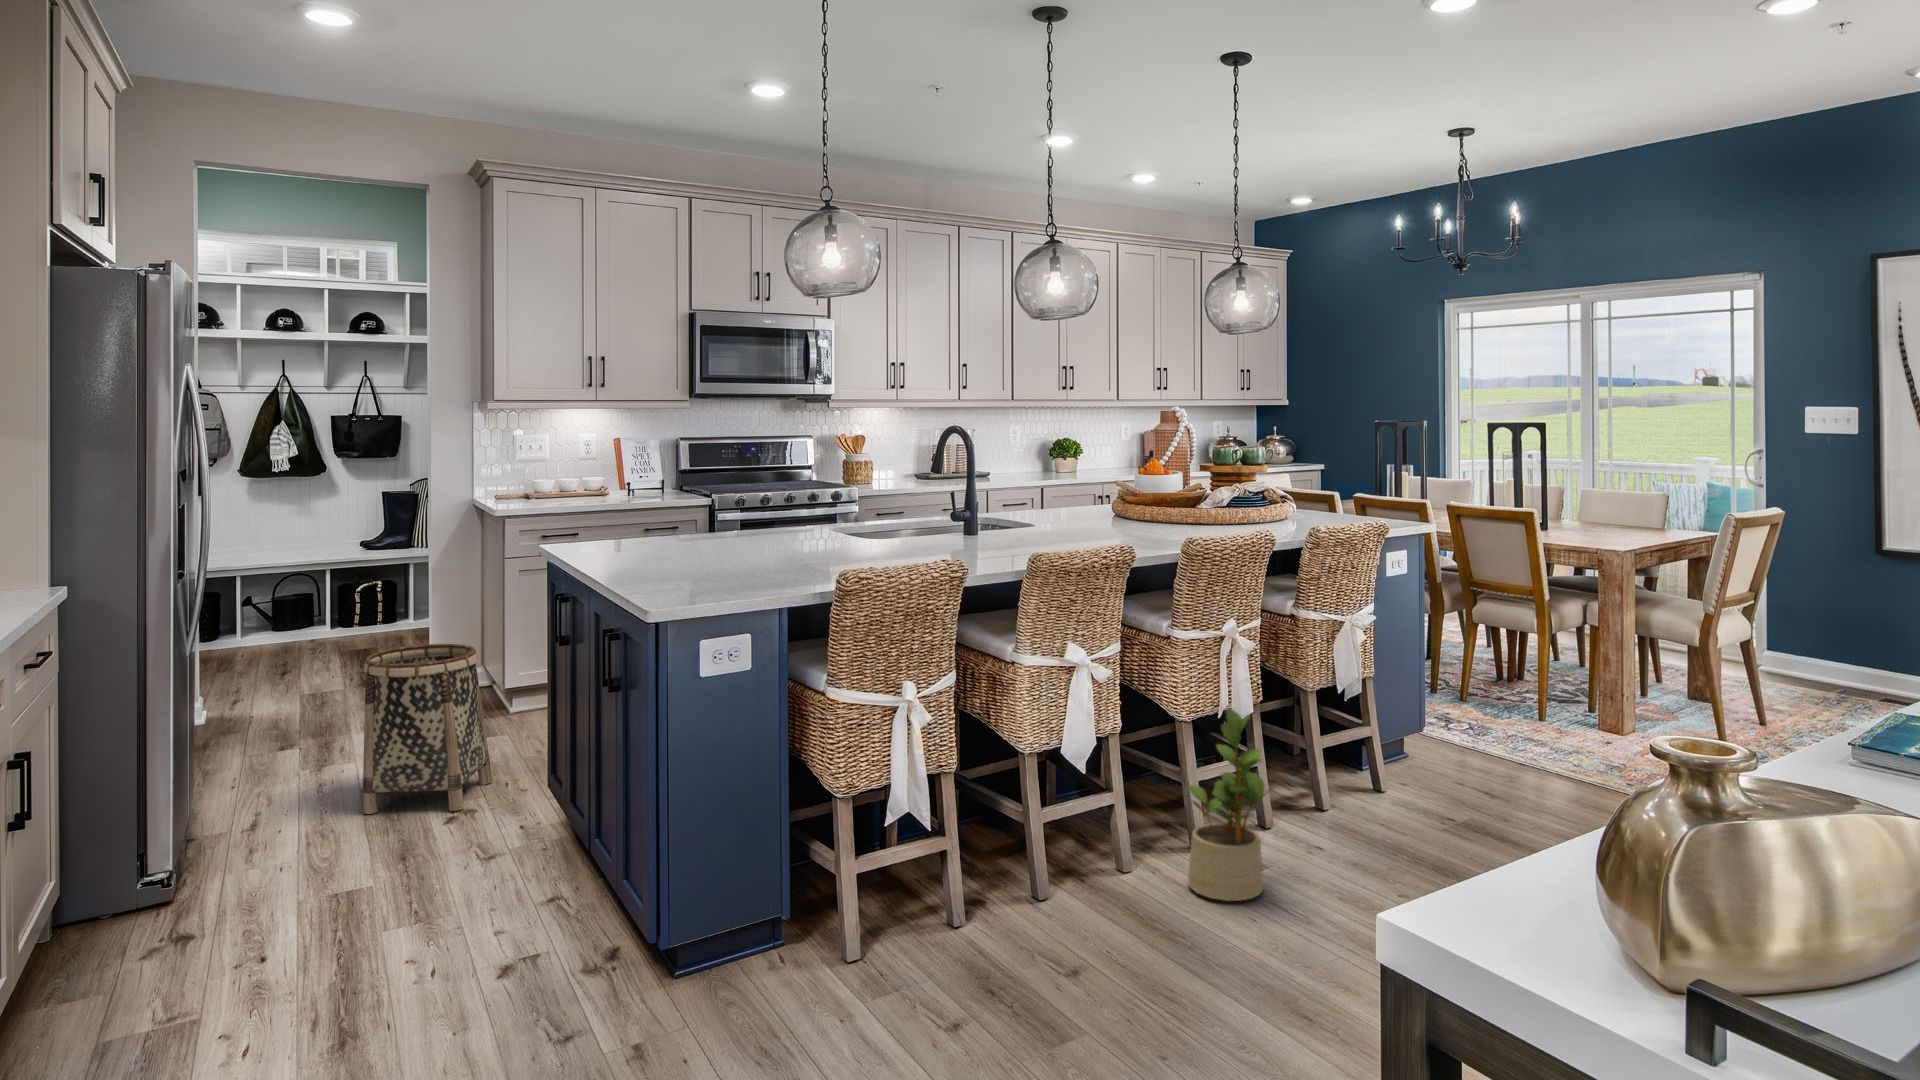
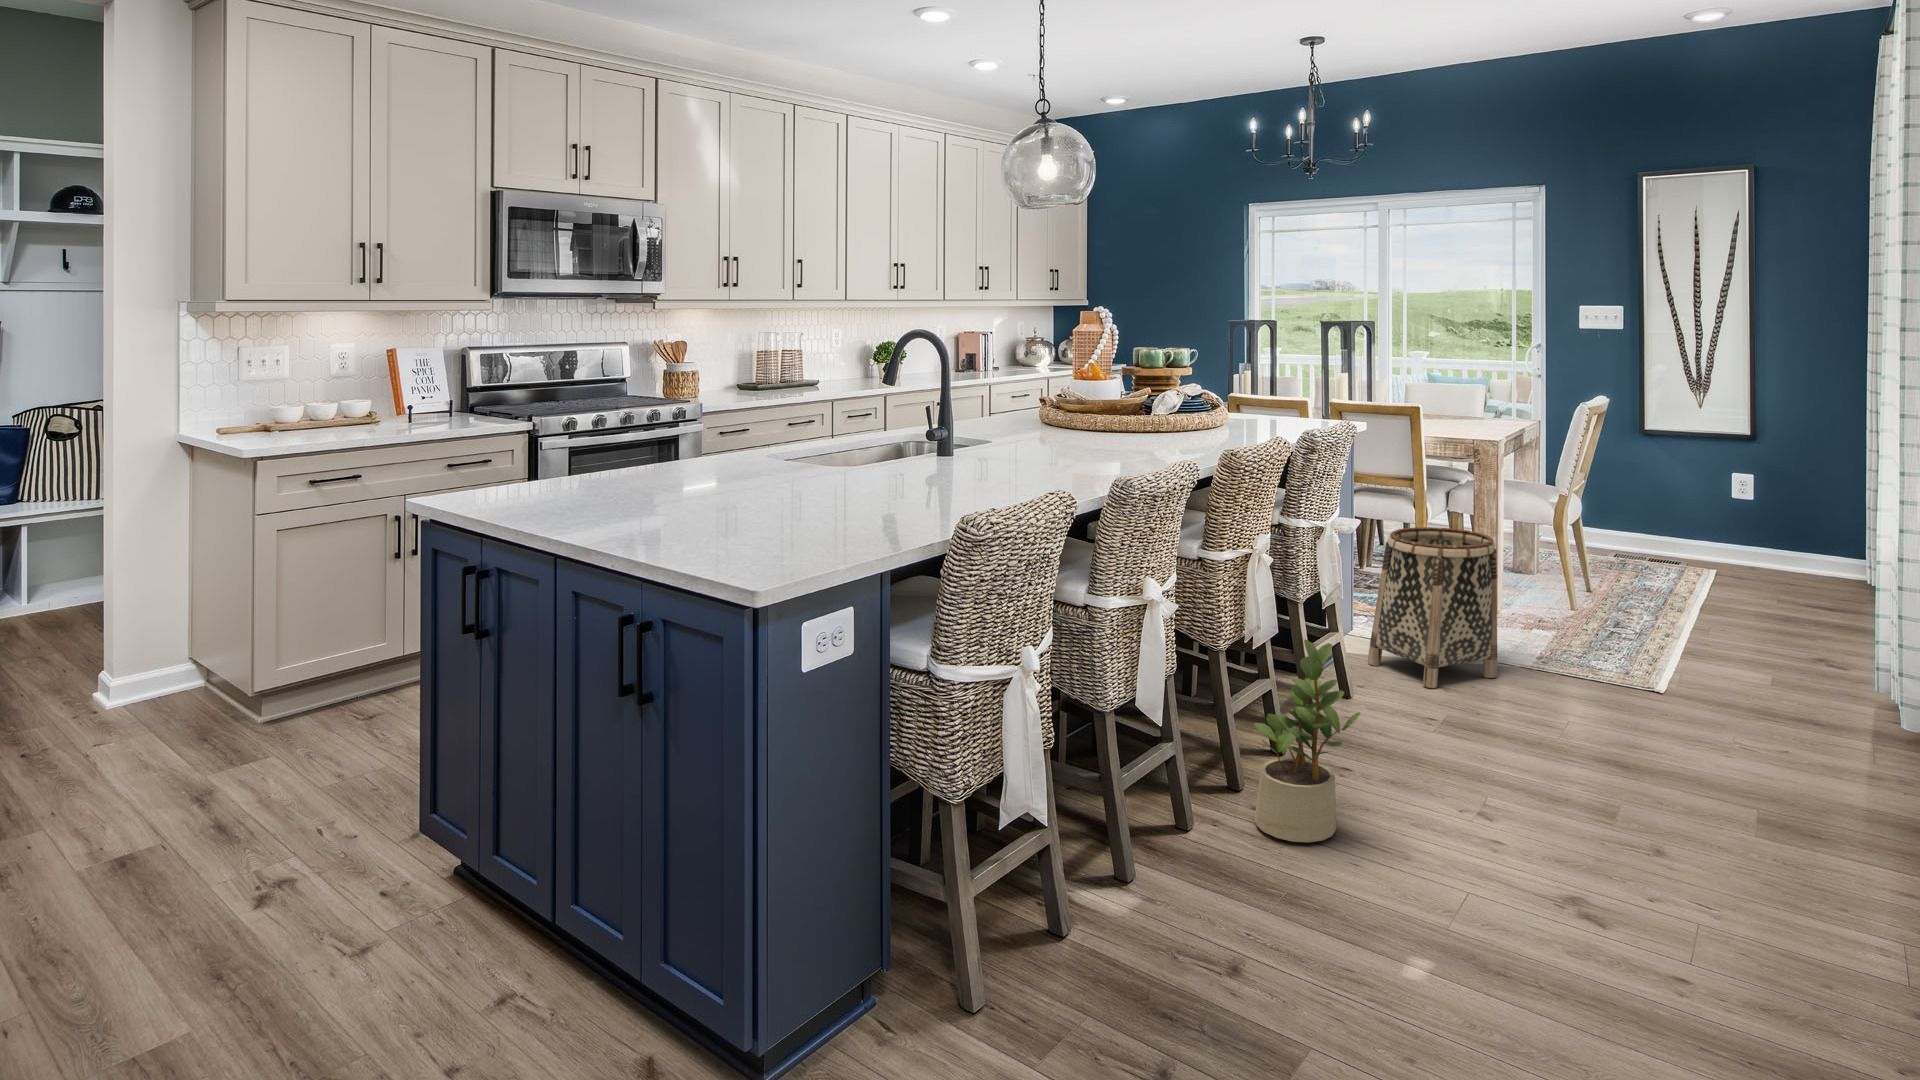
basket: present [363,644,492,814] -> present [1368,527,1497,688]

